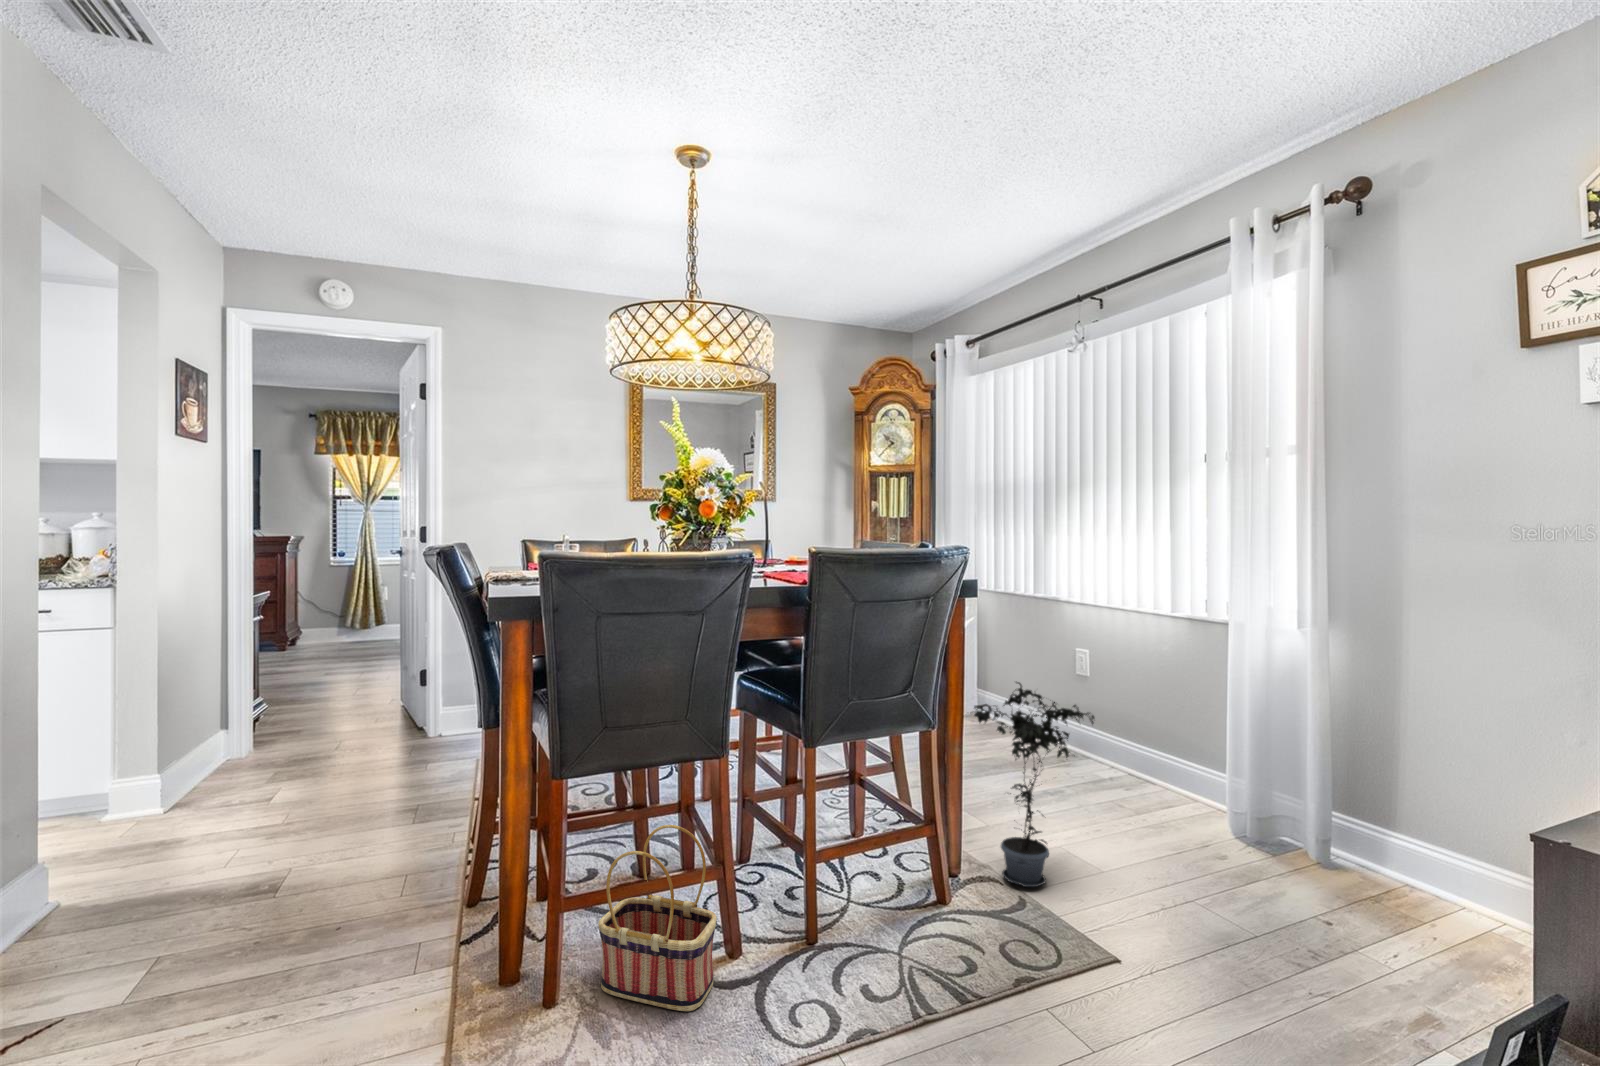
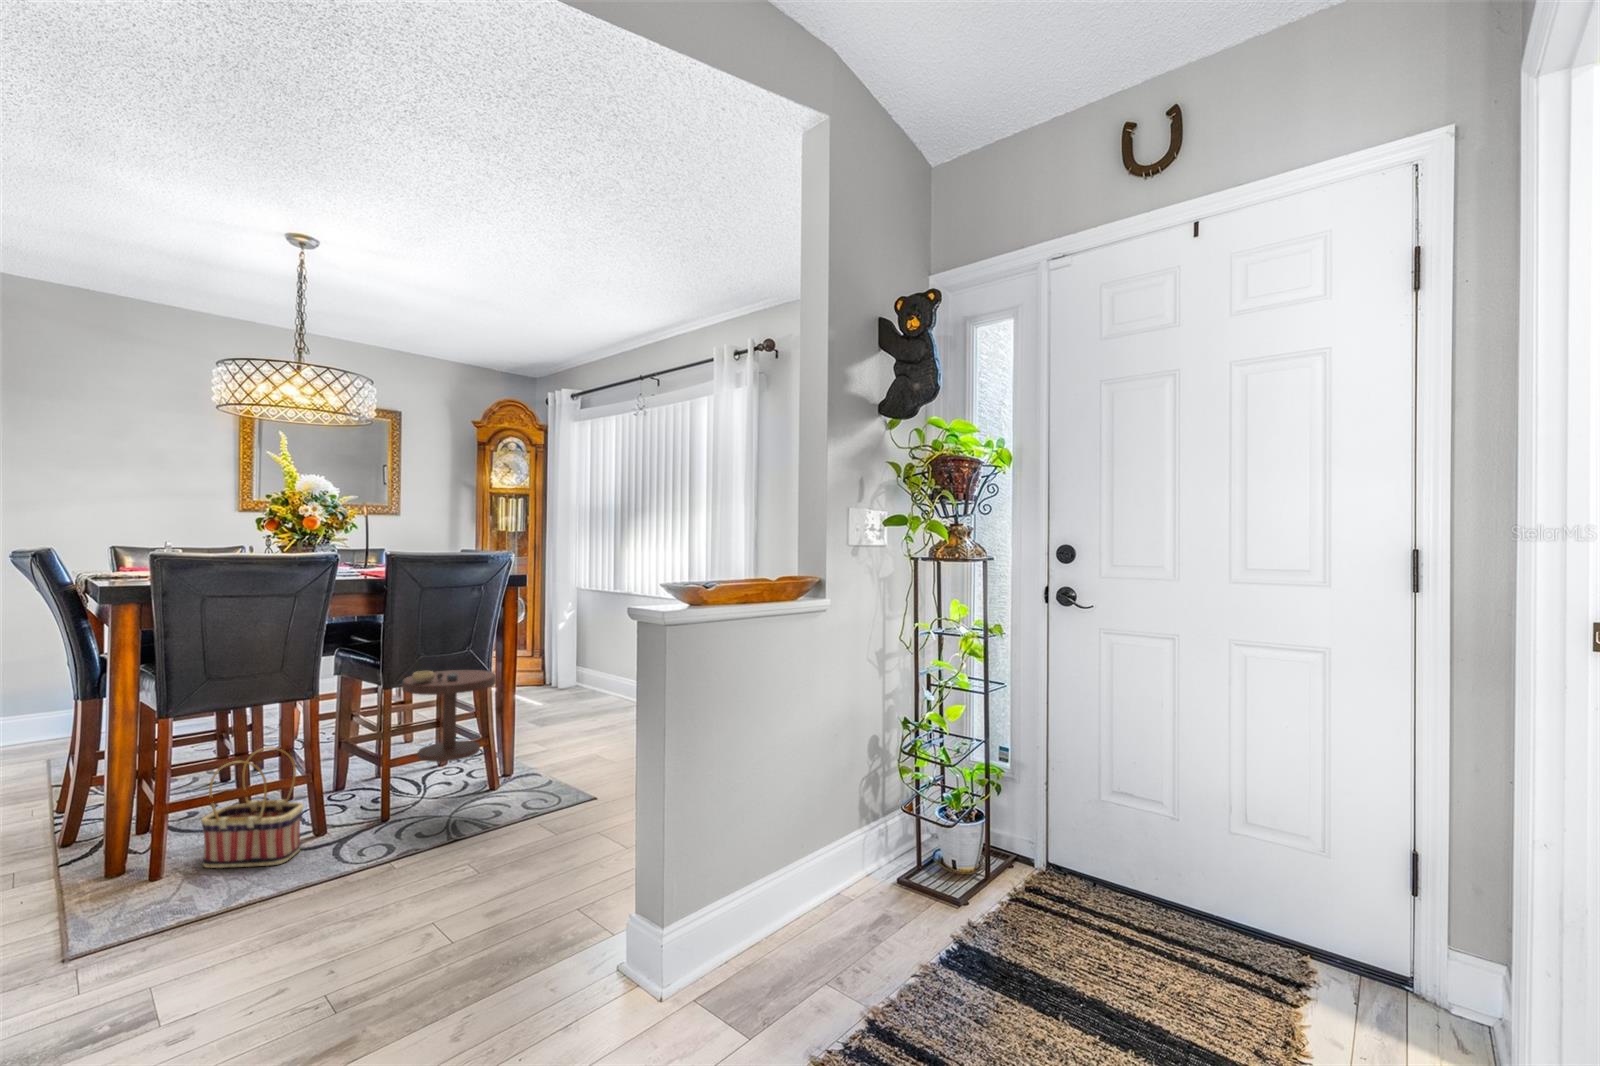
potted plant: present [971,682,1094,887] -> none [515,642,606,776]
side table: none [839,728,973,980] -> present [403,670,496,762]

